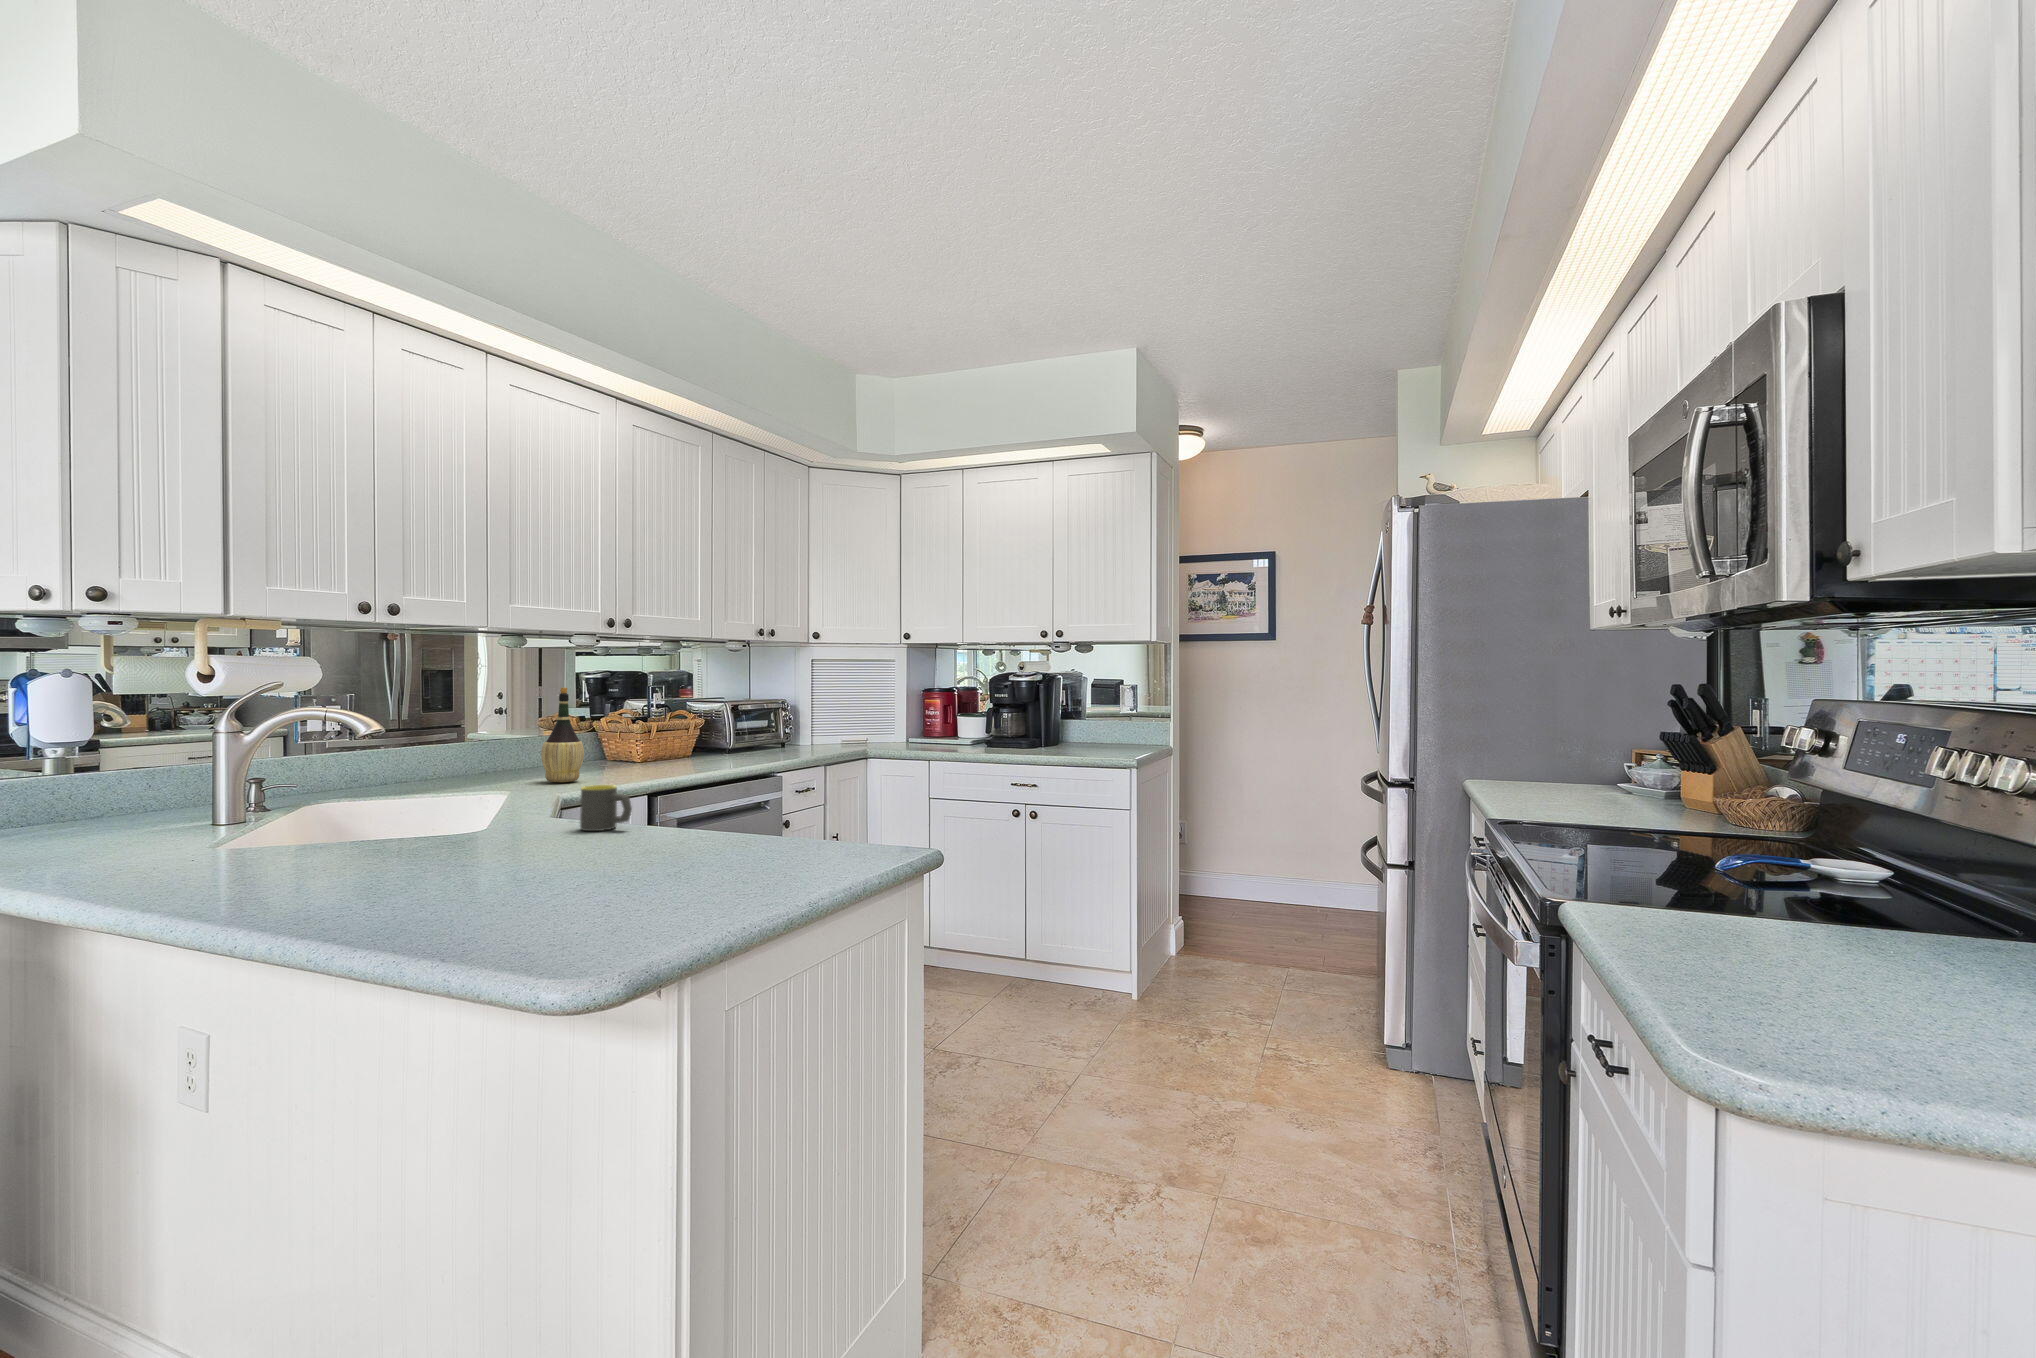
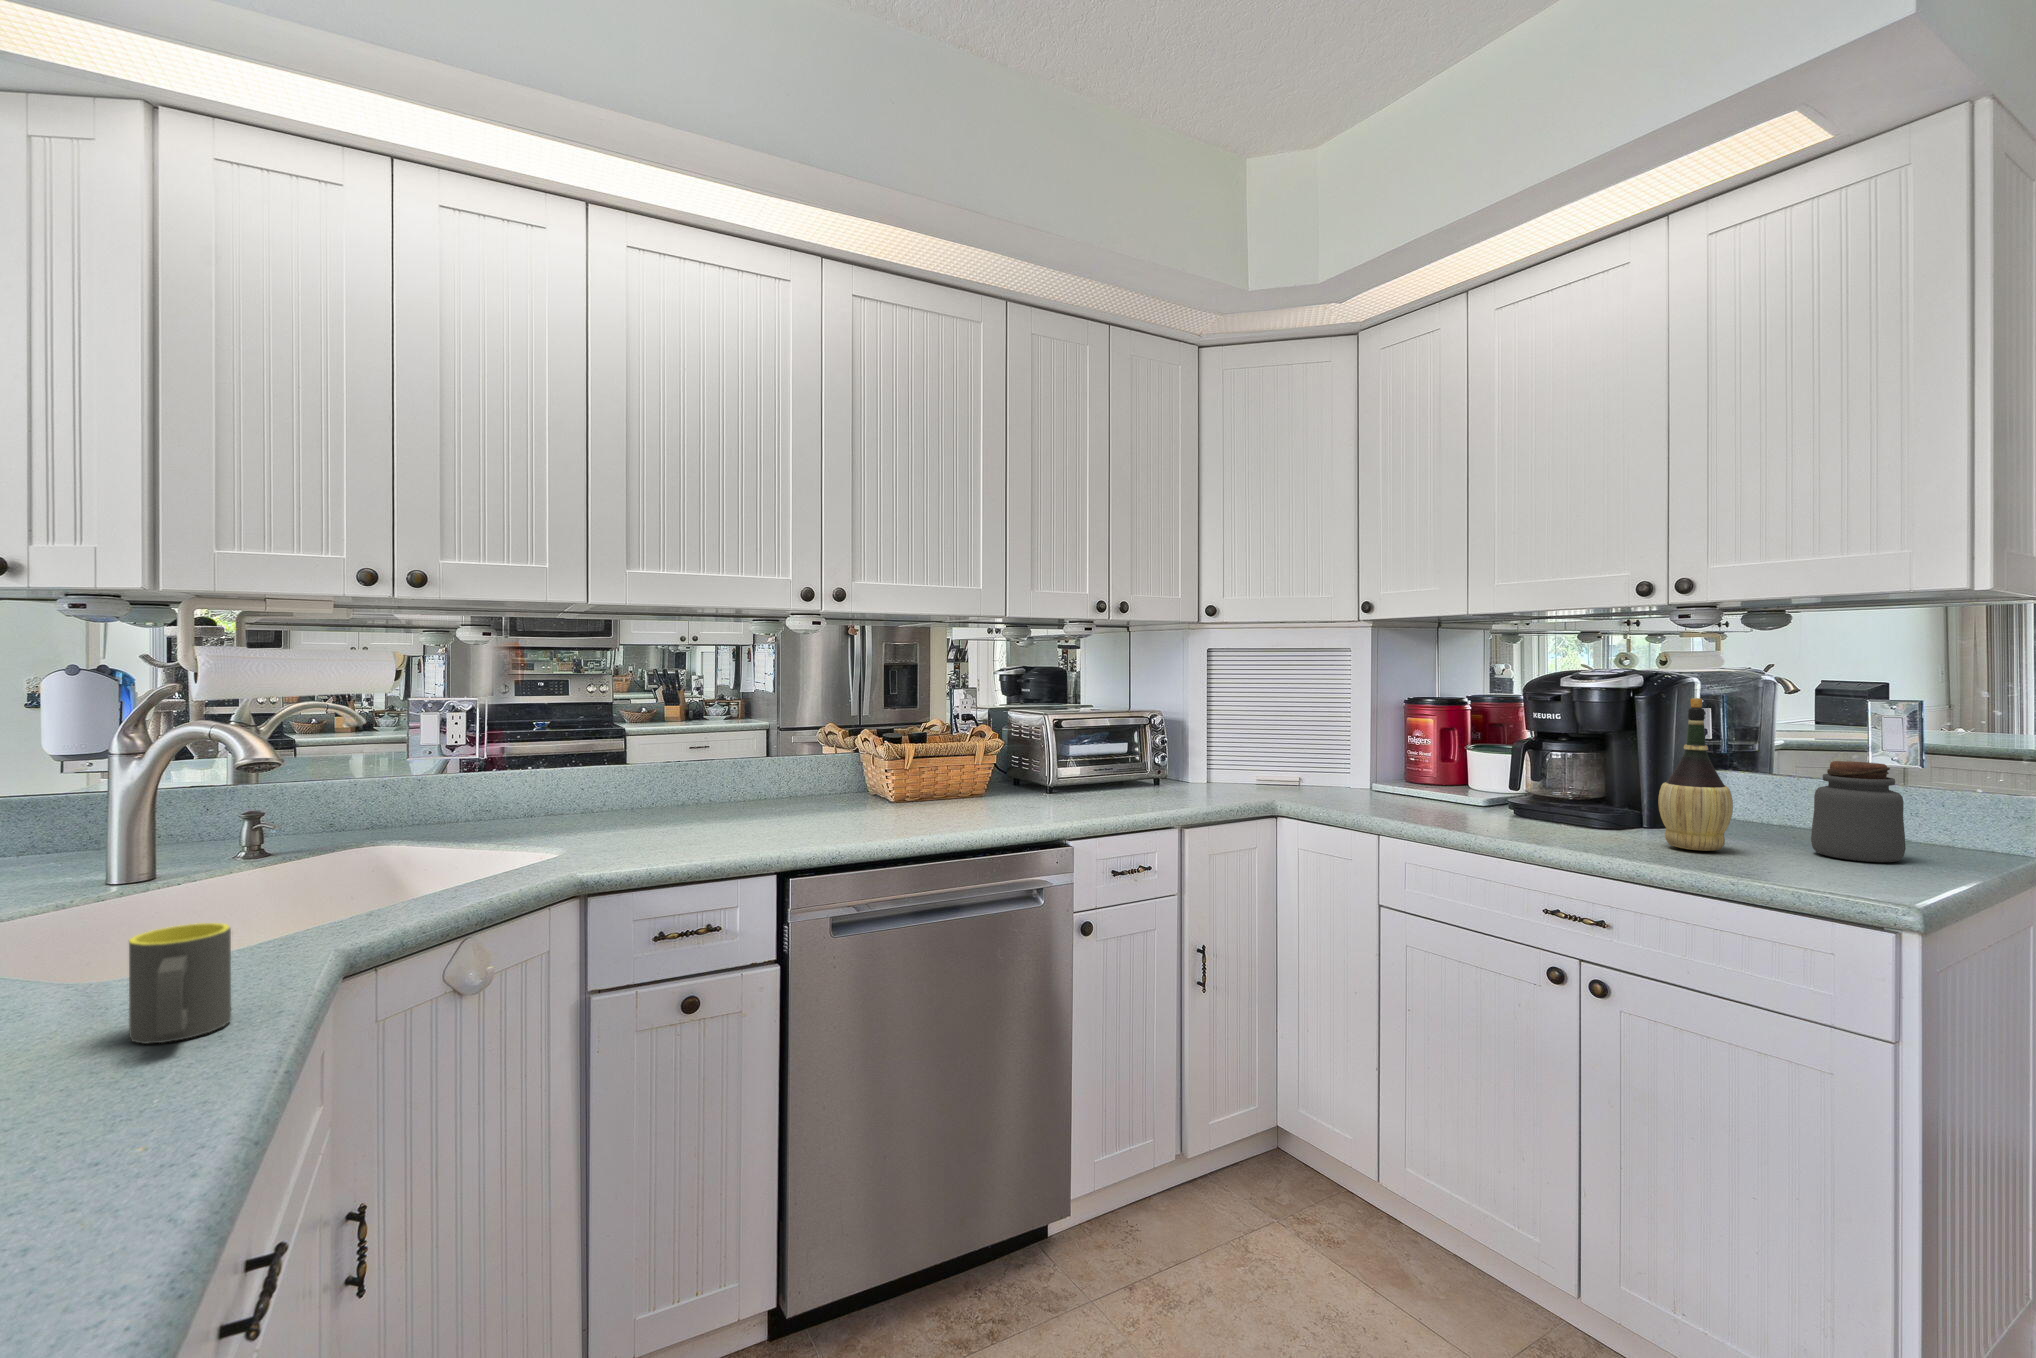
wine bottle: present [541,687,584,782] -> present [1658,698,1733,851]
jar: none [1103,713,1132,753] -> present [1811,761,1906,862]

